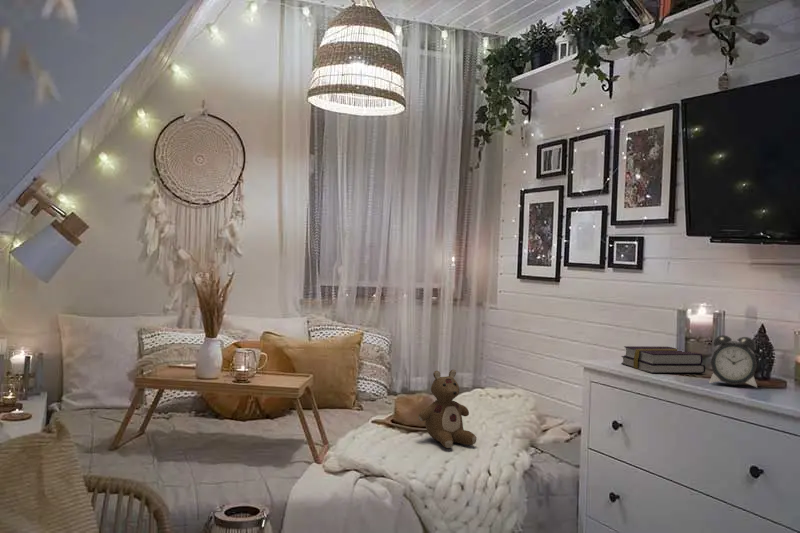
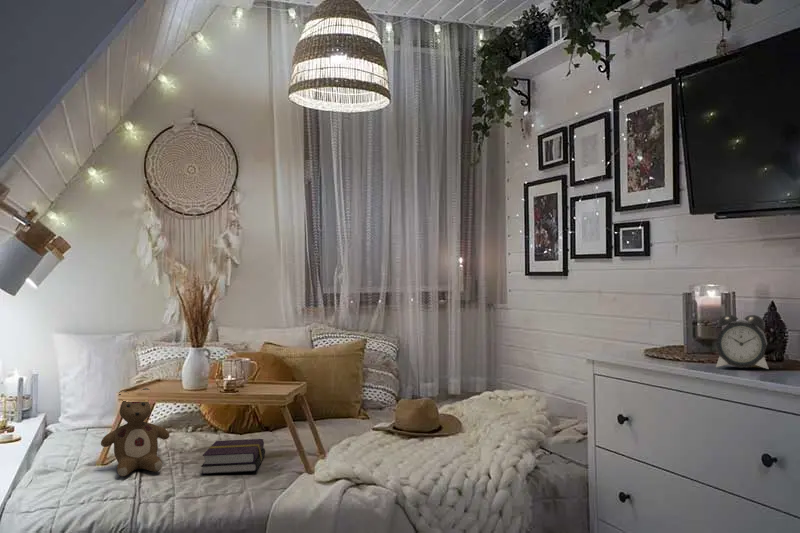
book: present [621,346,705,373] -> present [201,439,265,474]
stuffed bear: present [418,370,477,448] -> present [101,388,170,476]

